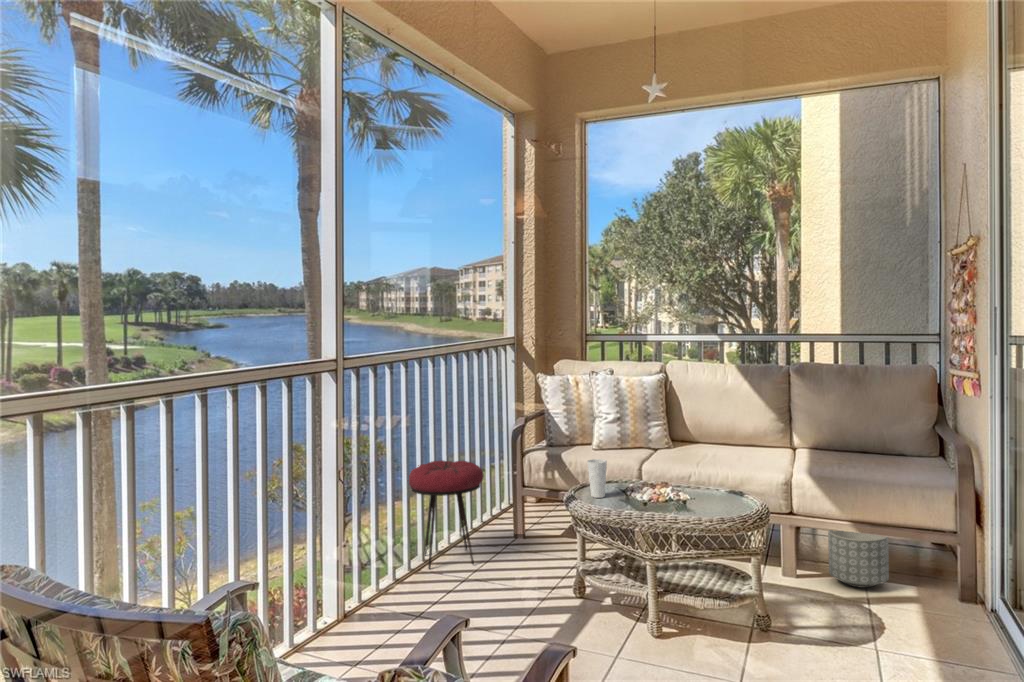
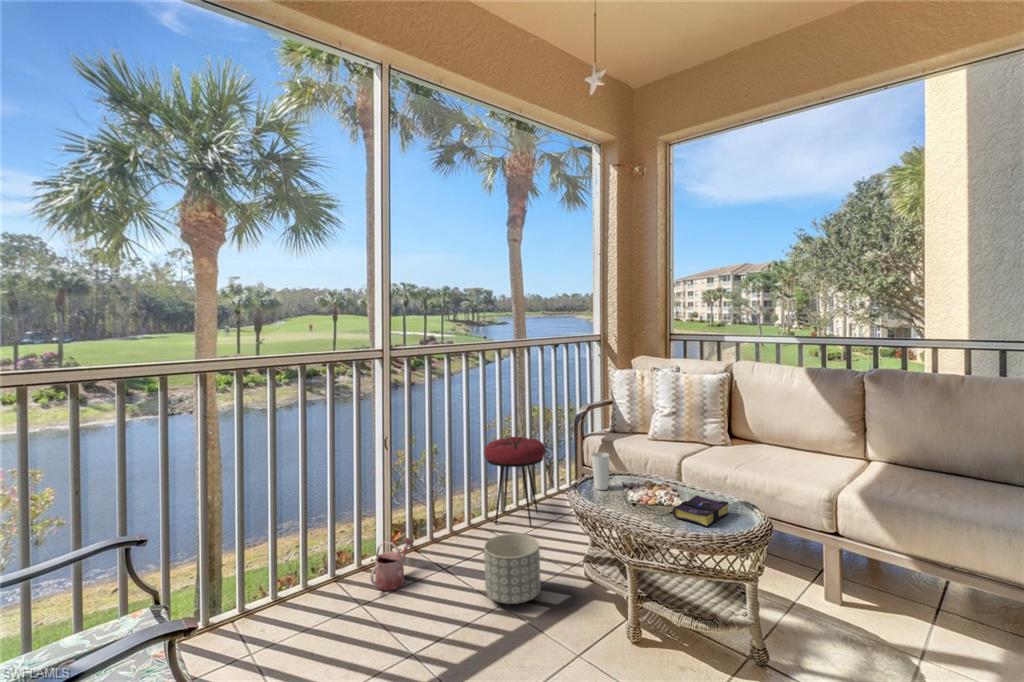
book: none [687,489,728,513] -> present [672,496,729,527]
planter: present [828,530,889,588] -> present [484,534,541,604]
watering can: none [345,586,384,648] -> present [370,538,414,591]

